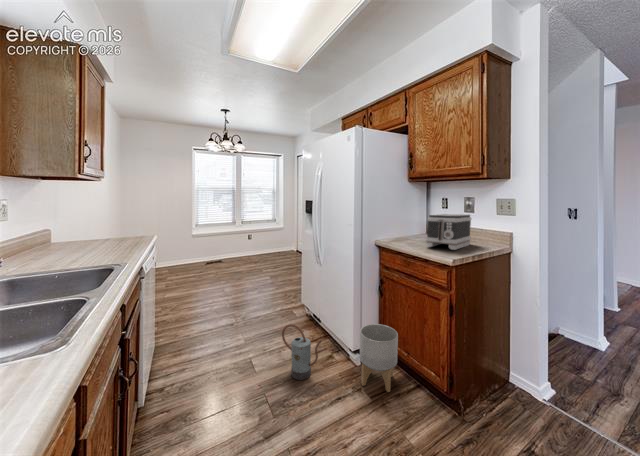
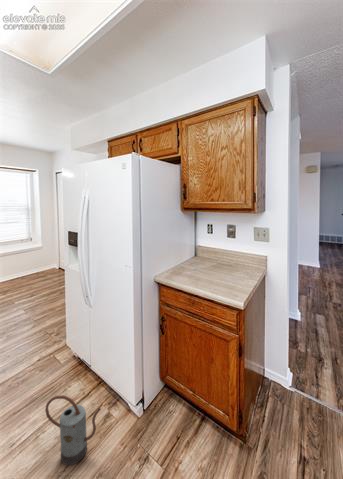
toaster: present [426,214,471,250] -> none [208,247,243,287]
planter: present [360,324,398,392] -> none [145,367,185,445]

